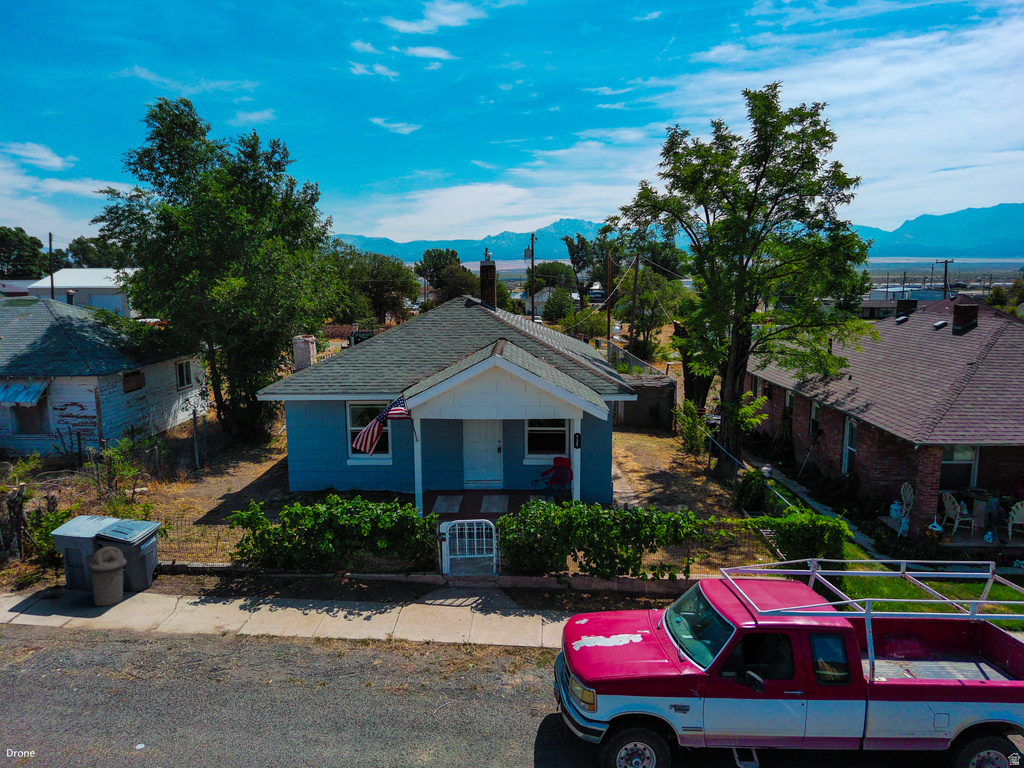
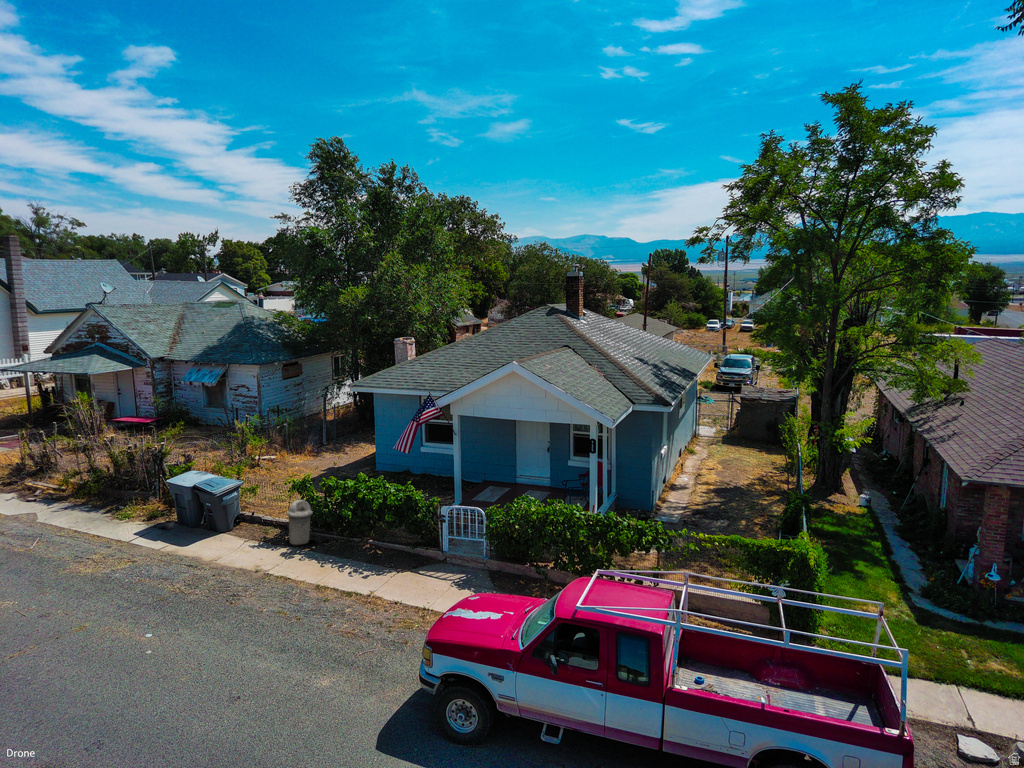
trash can: present [88,547,127,606] -> present [287,500,313,545]

